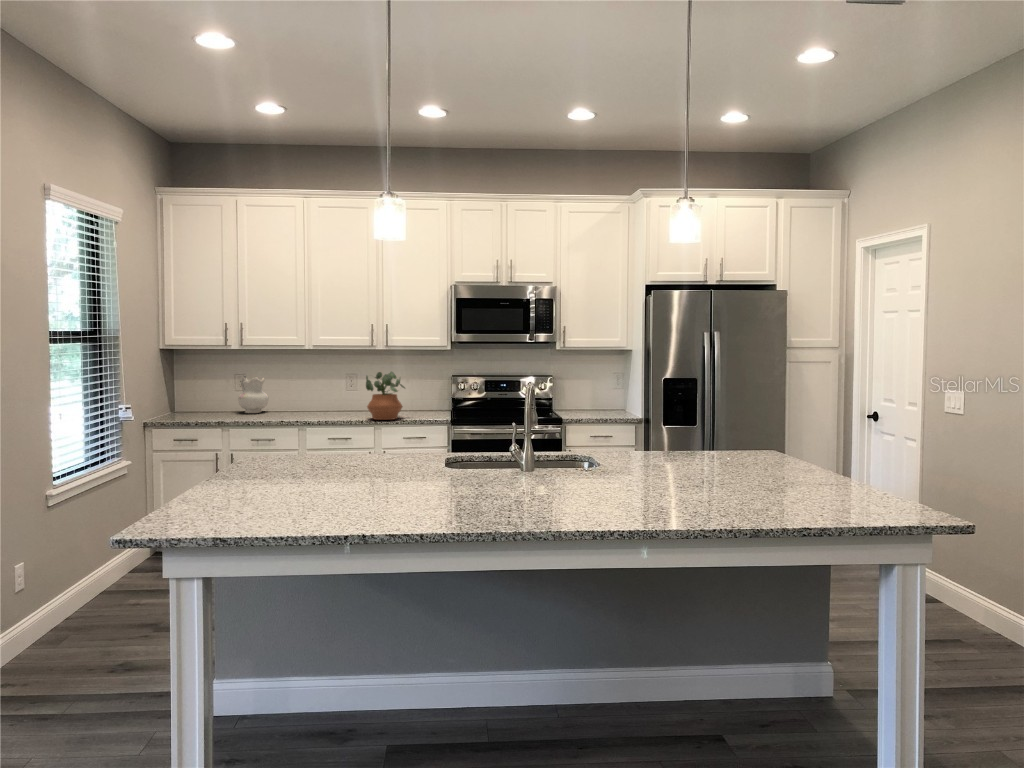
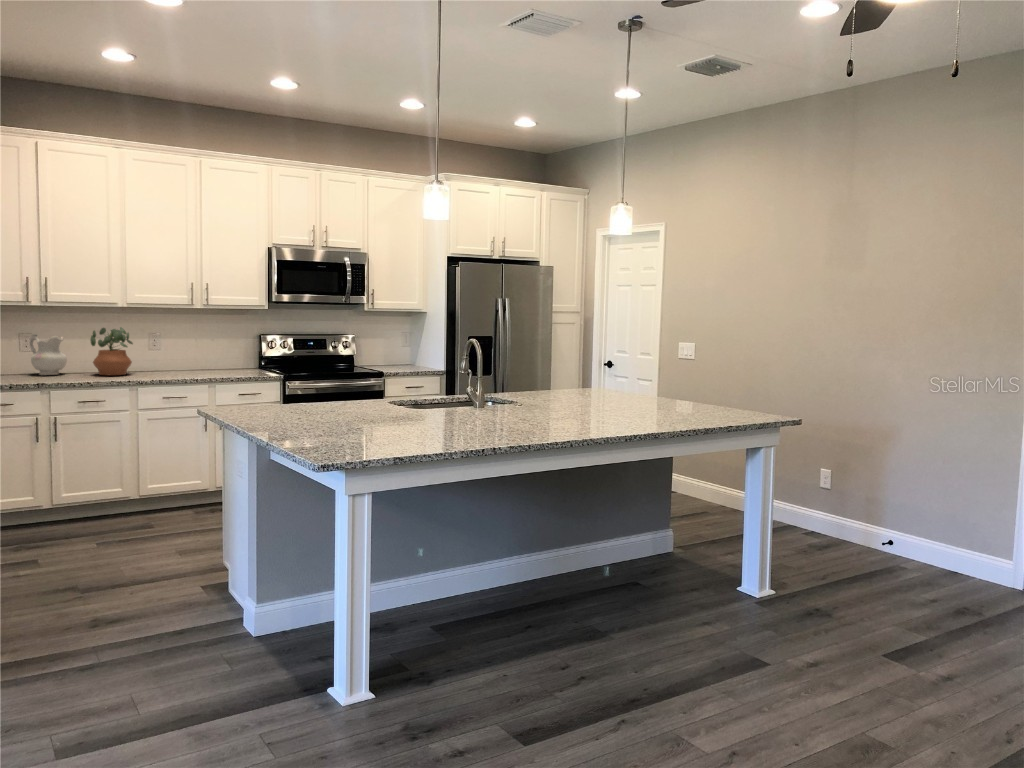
potted plant: present [366,372,405,420] -> present [90,327,133,375]

